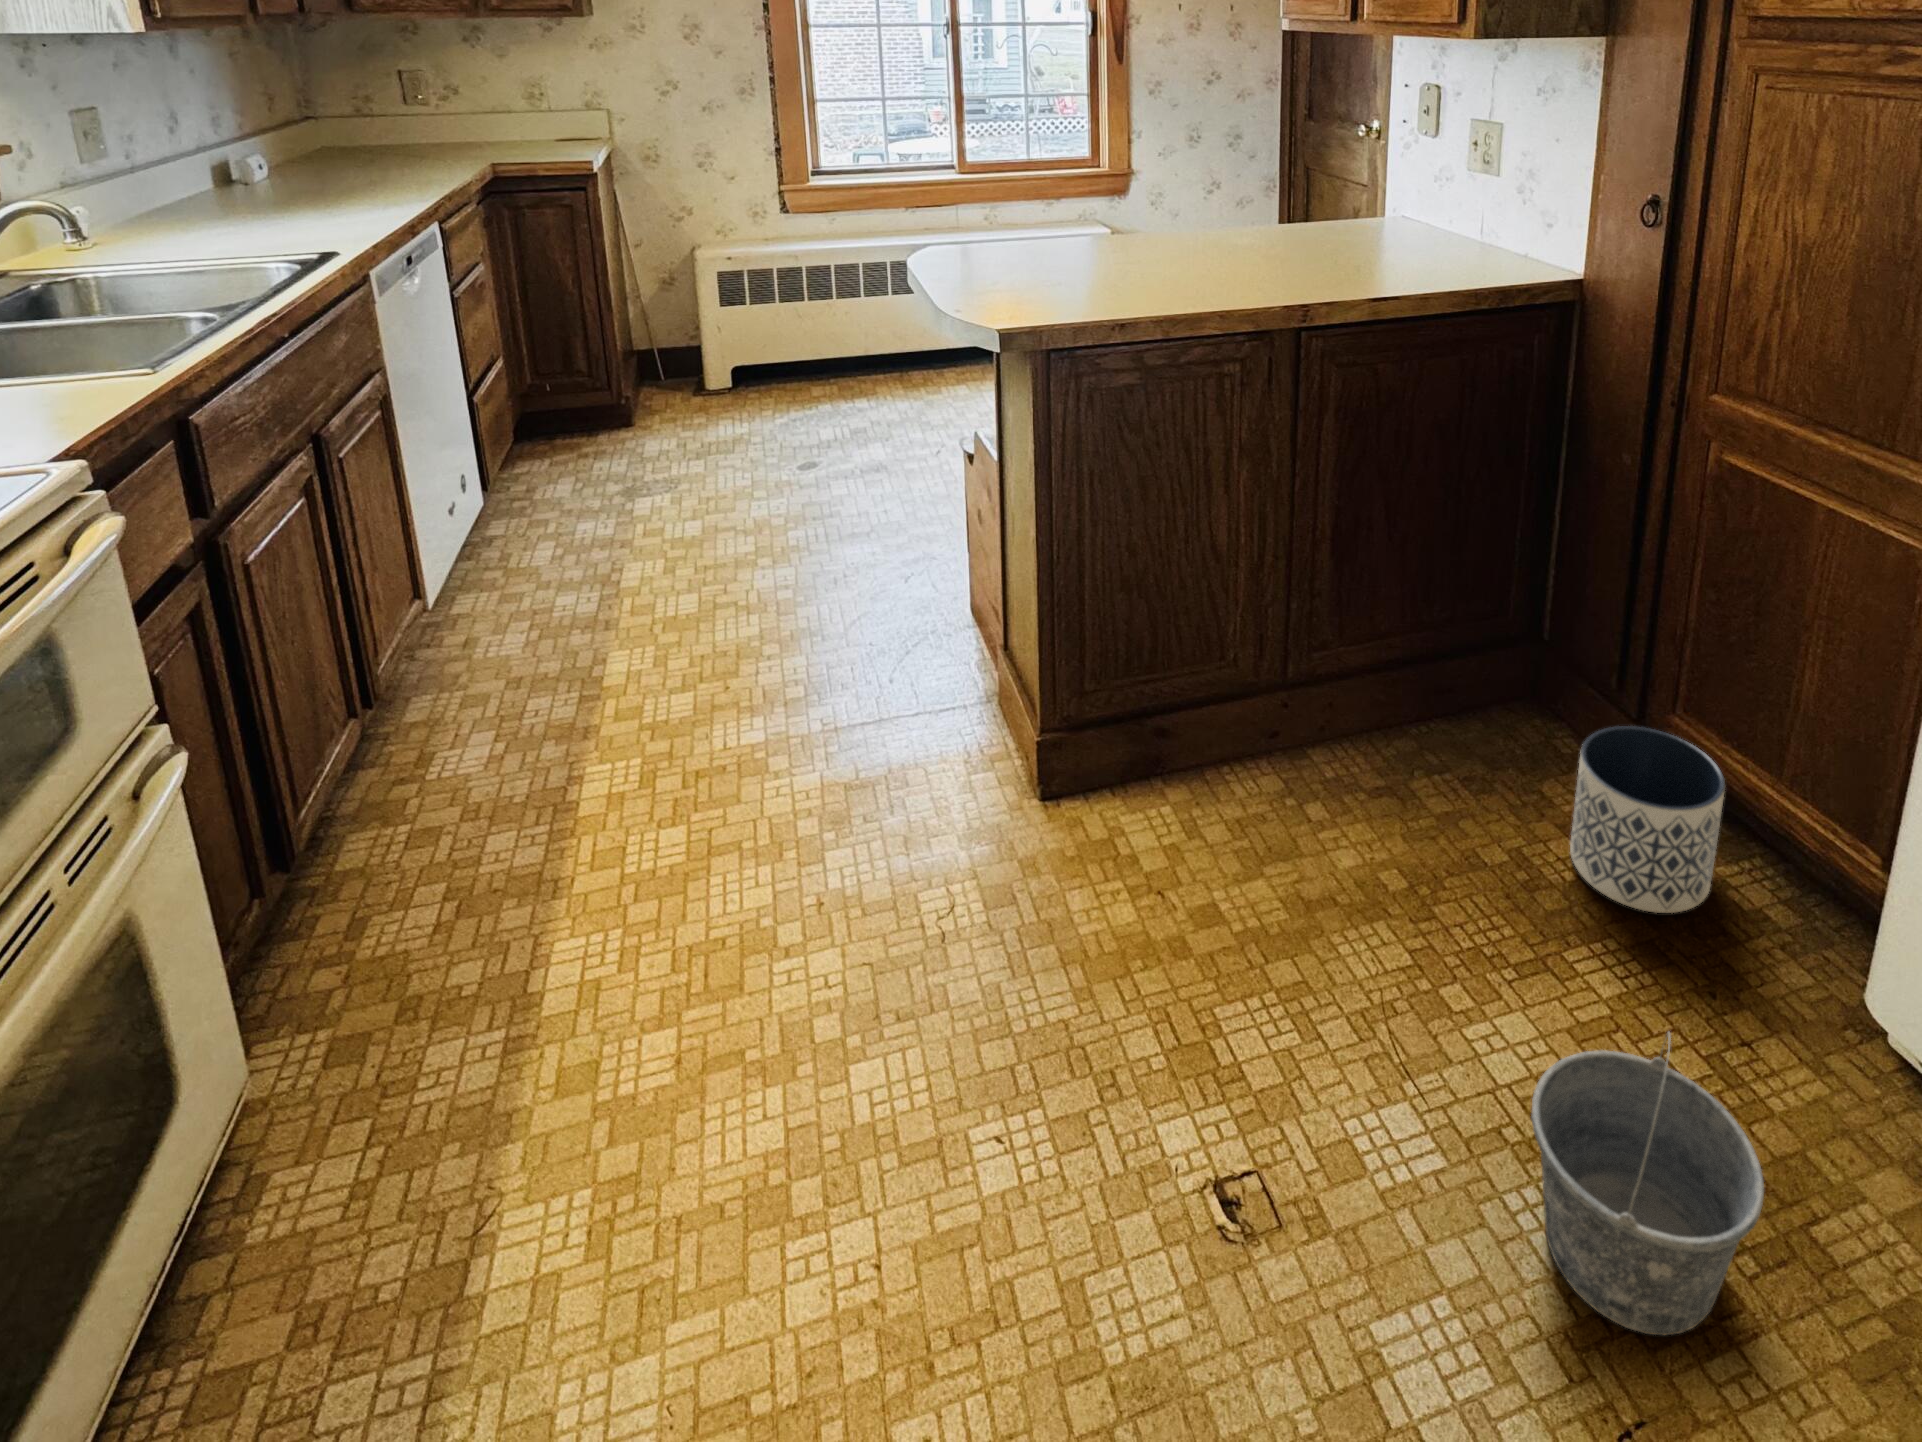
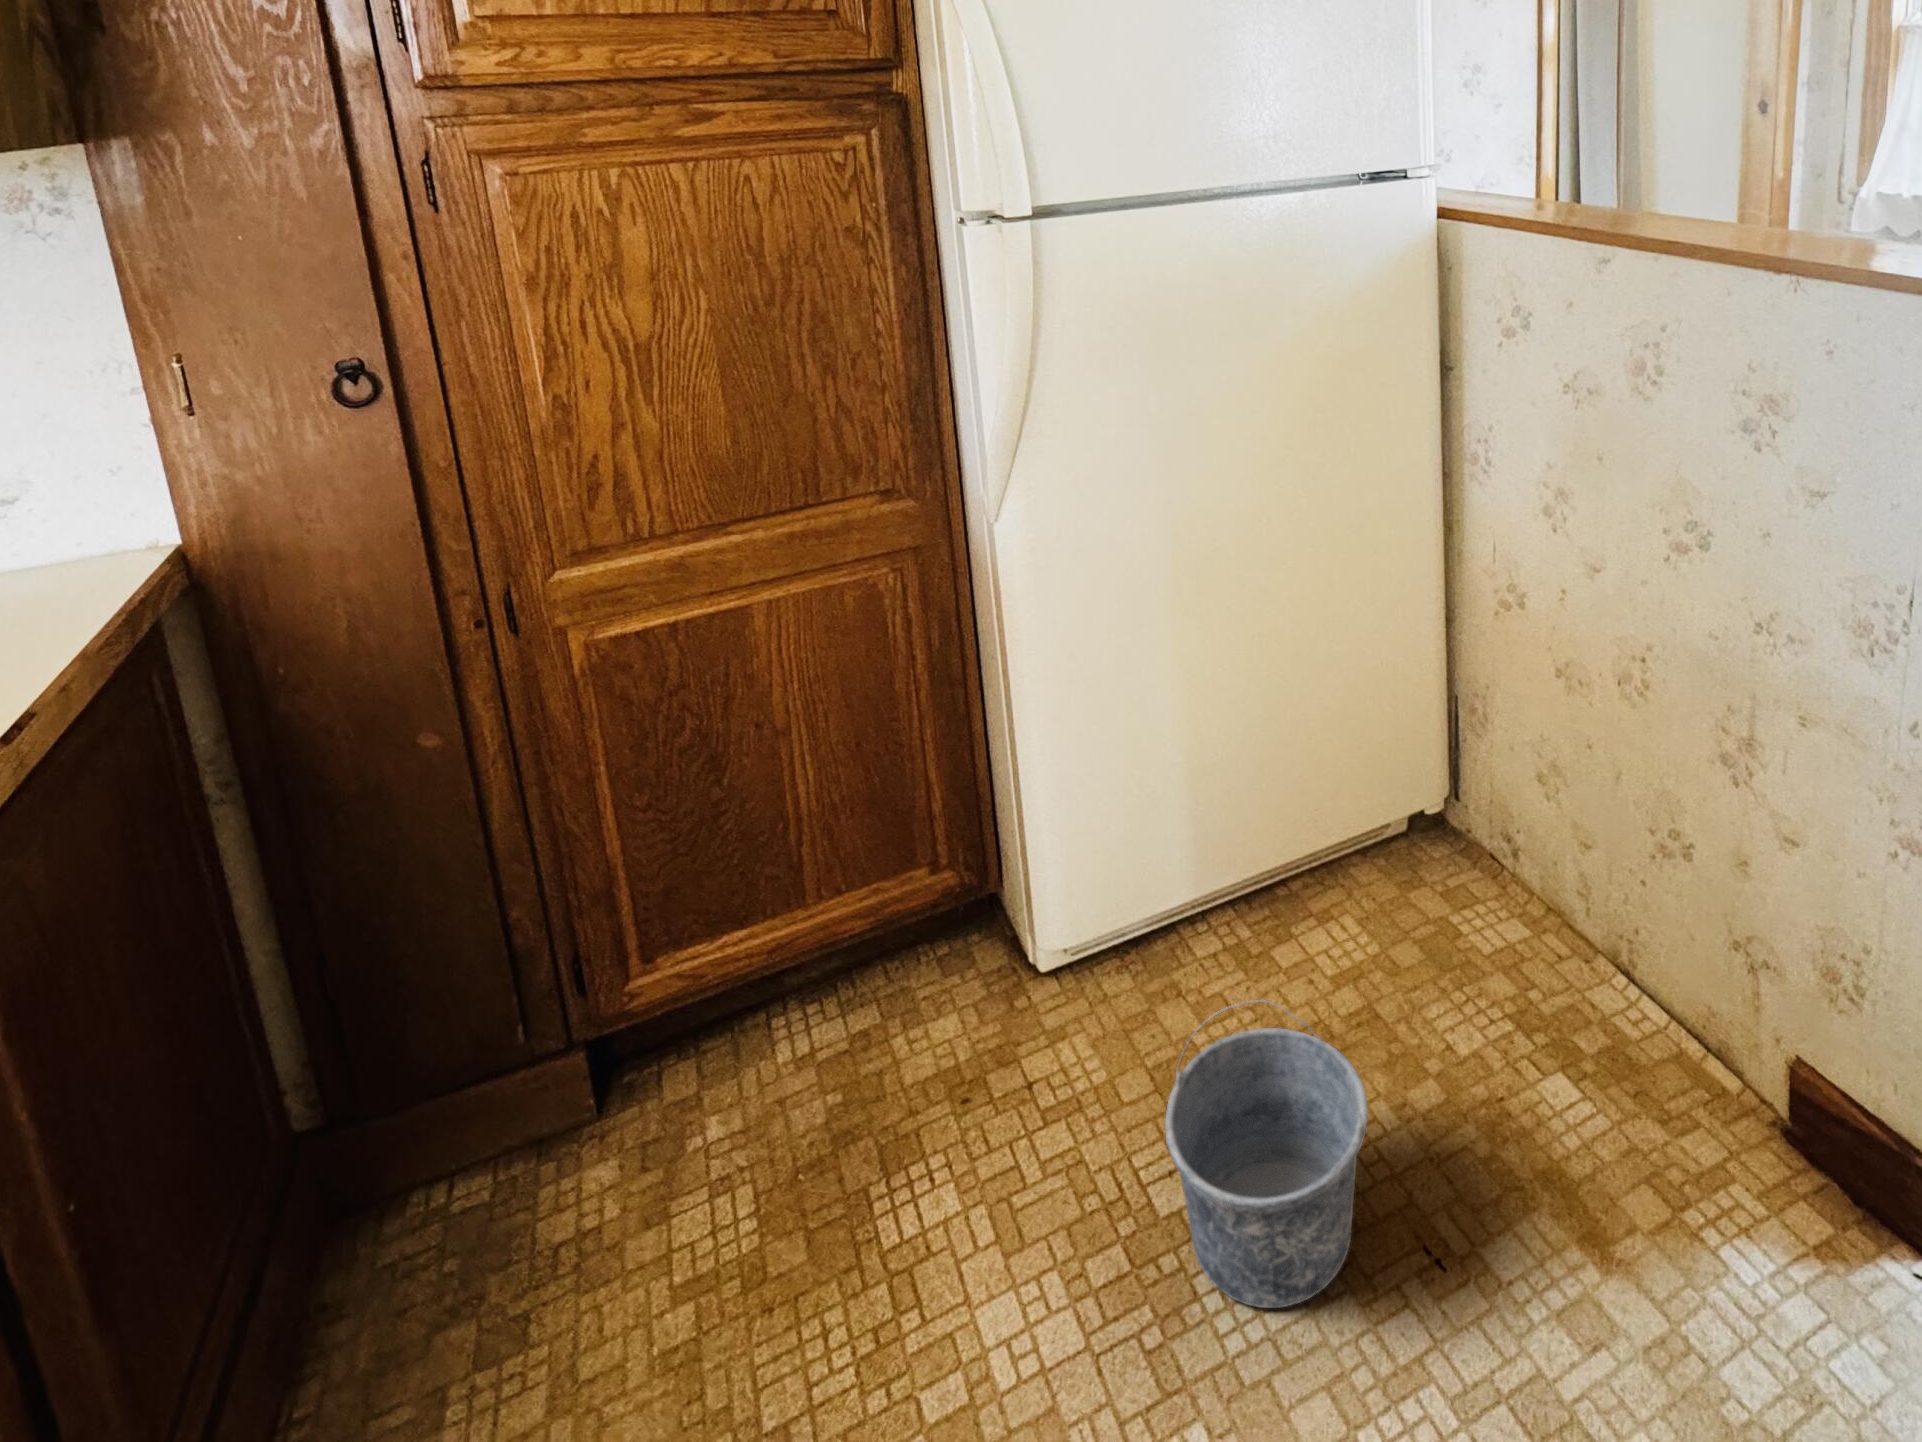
planter: present [1570,726,1725,913] -> none [646,944,845,1210]

